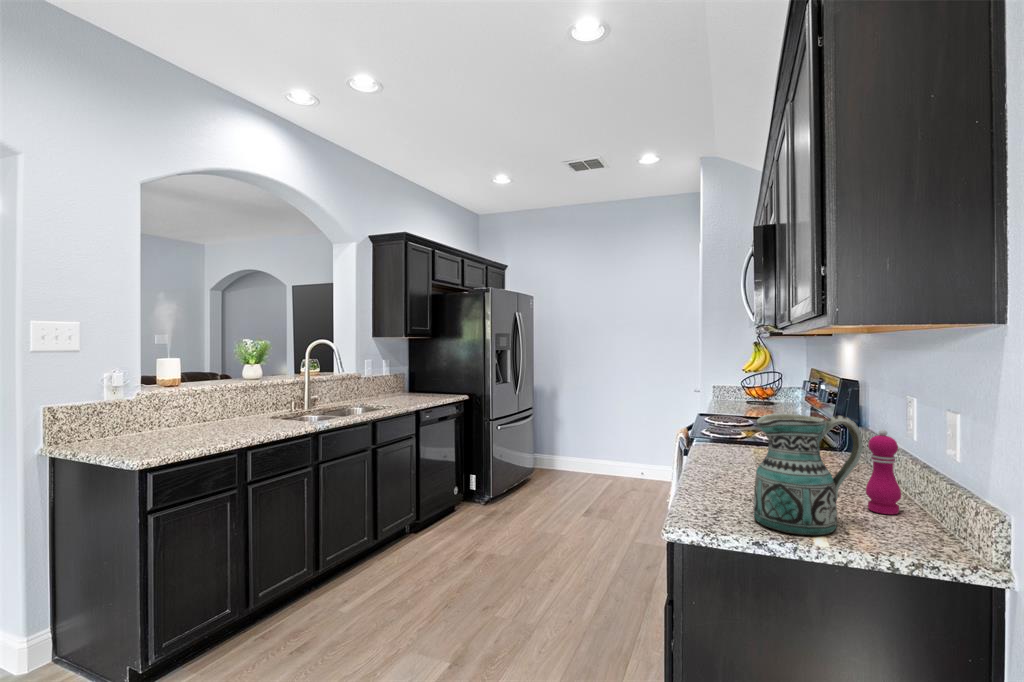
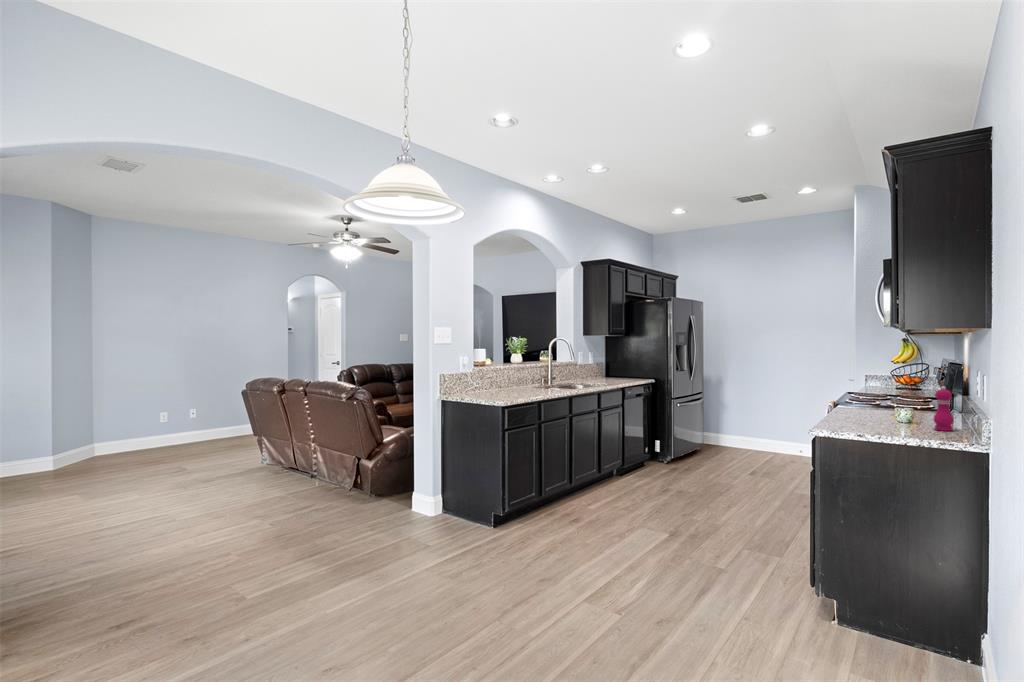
ceramic pitcher: present [753,414,863,535] -> none [863,376,925,434]

